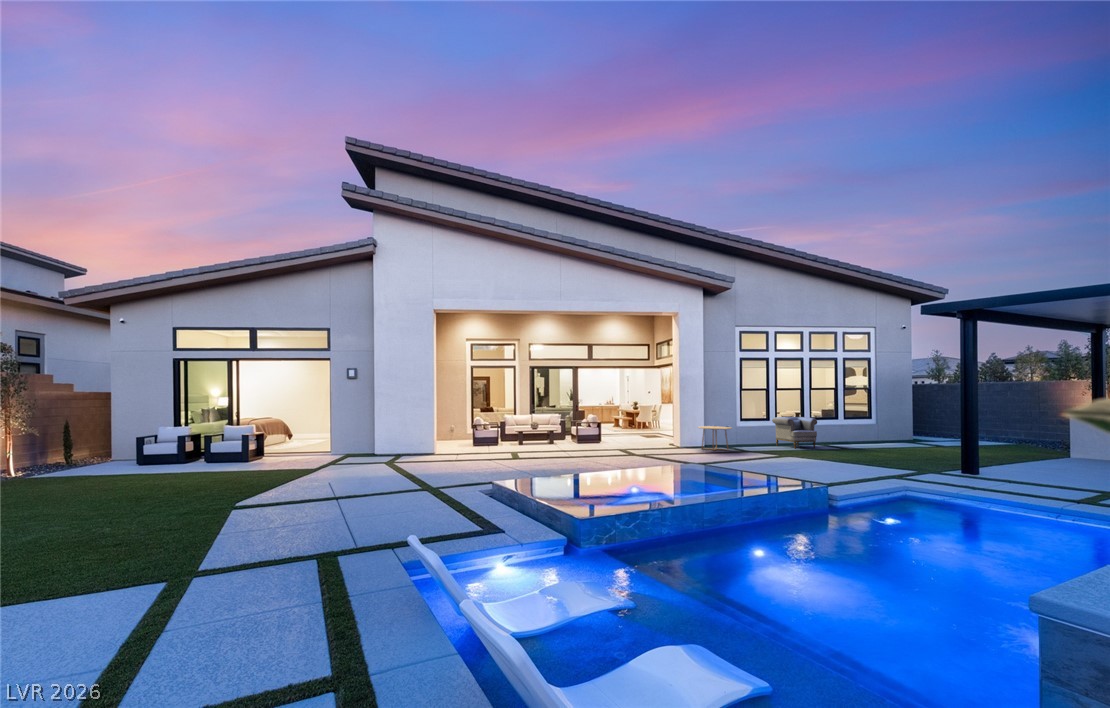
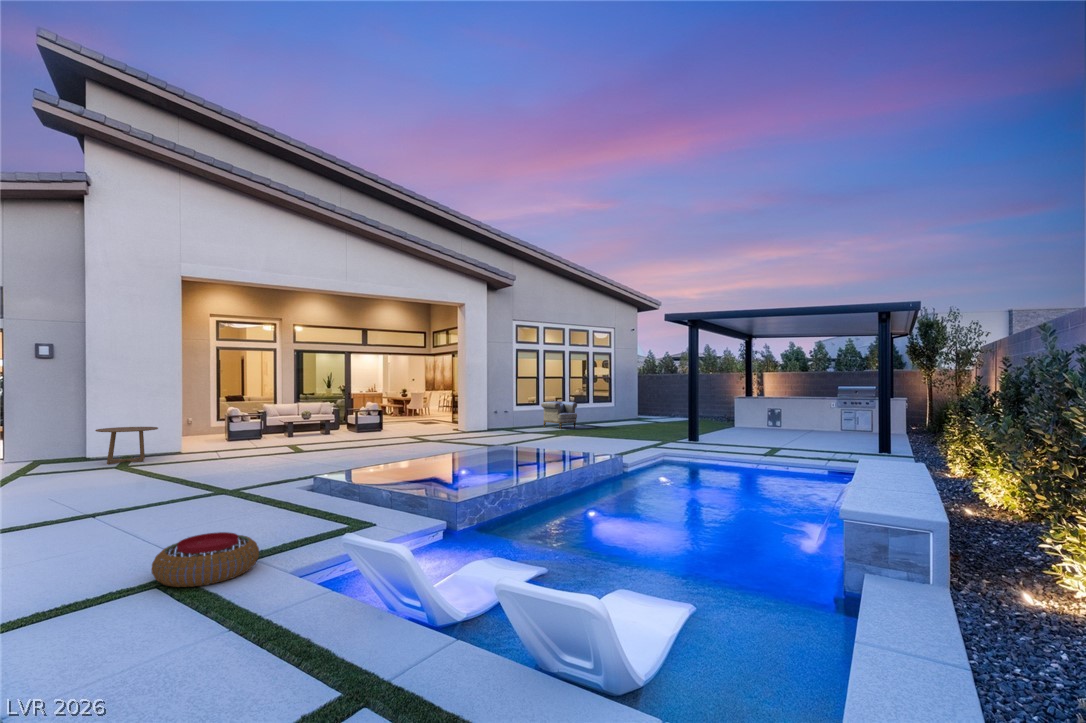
round table: present [698,426,732,451] -> present [95,427,158,464]
pouf: none [336,517,410,556] -> present [152,532,259,587]

